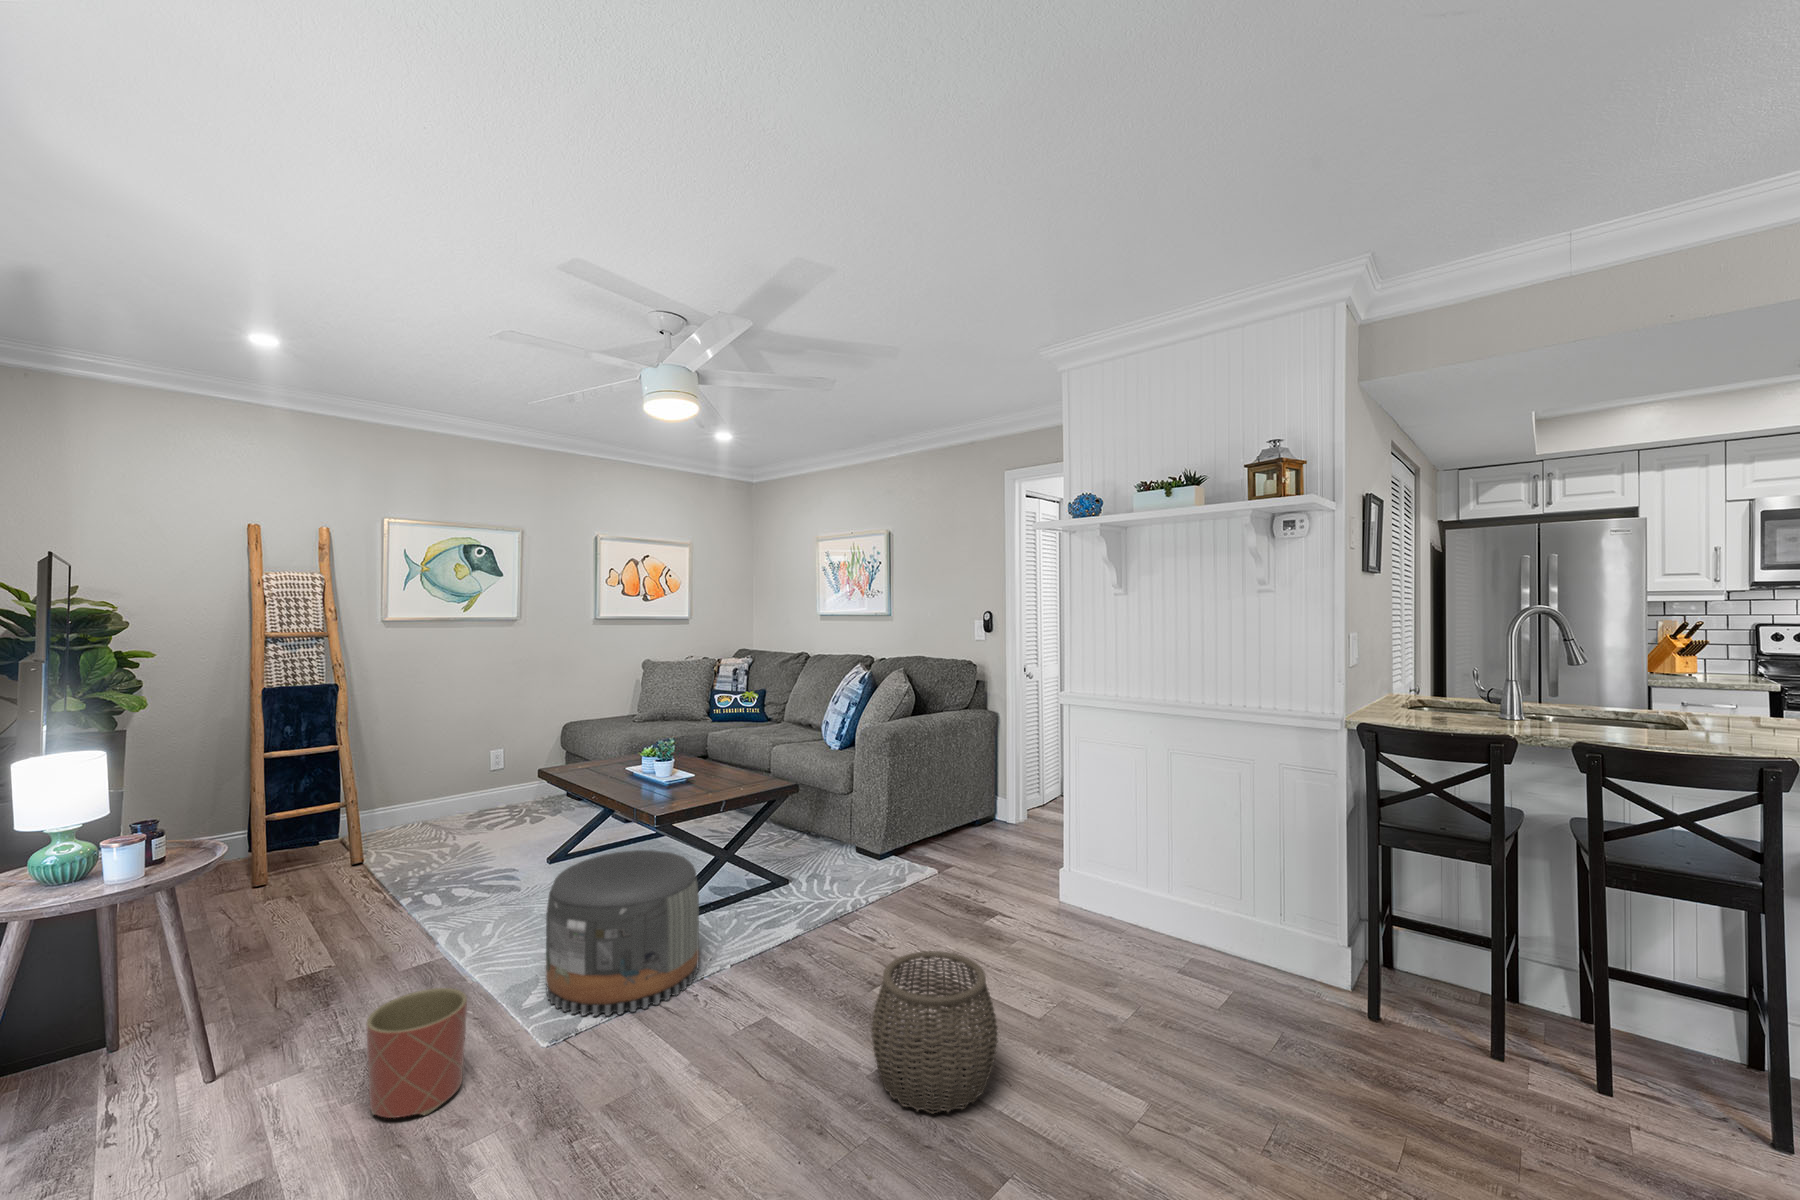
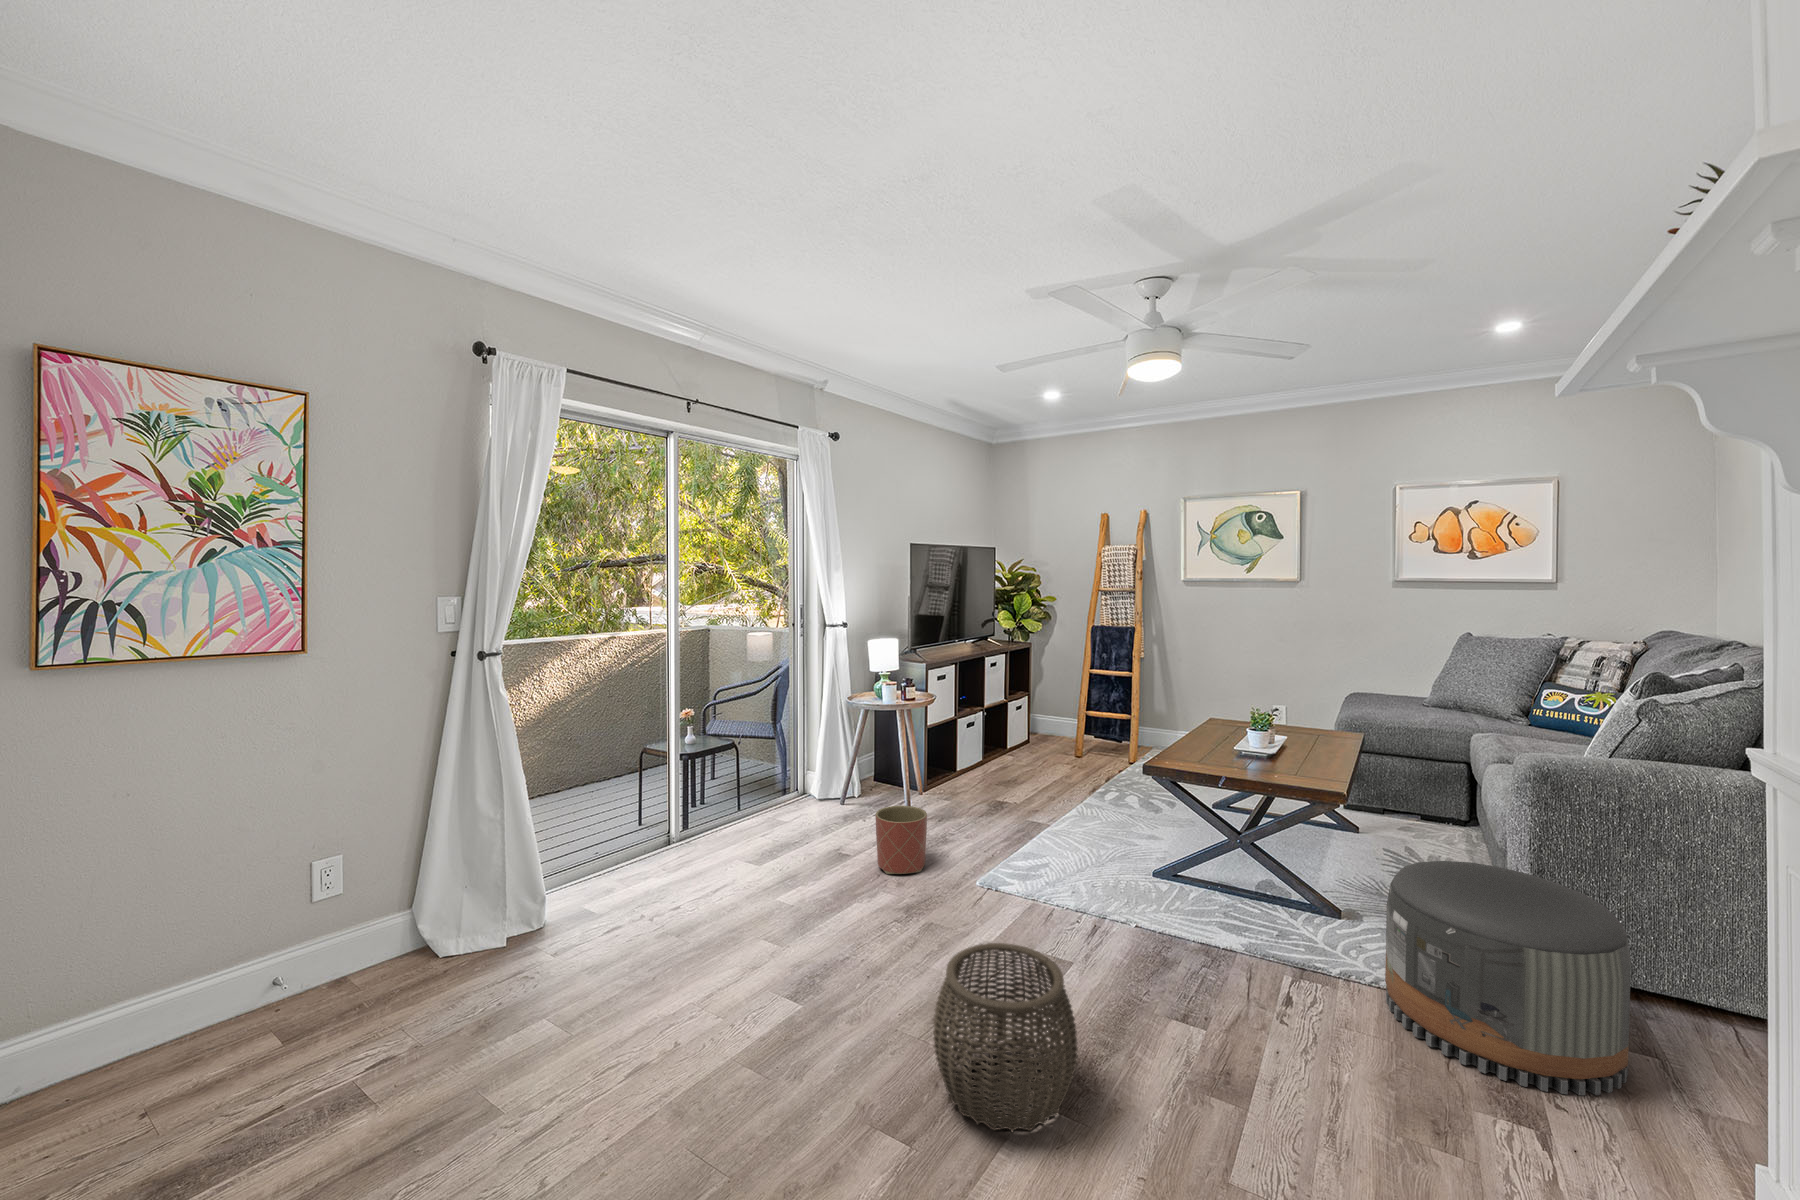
pouf: present [546,850,699,1016] -> present [1385,861,1631,1095]

